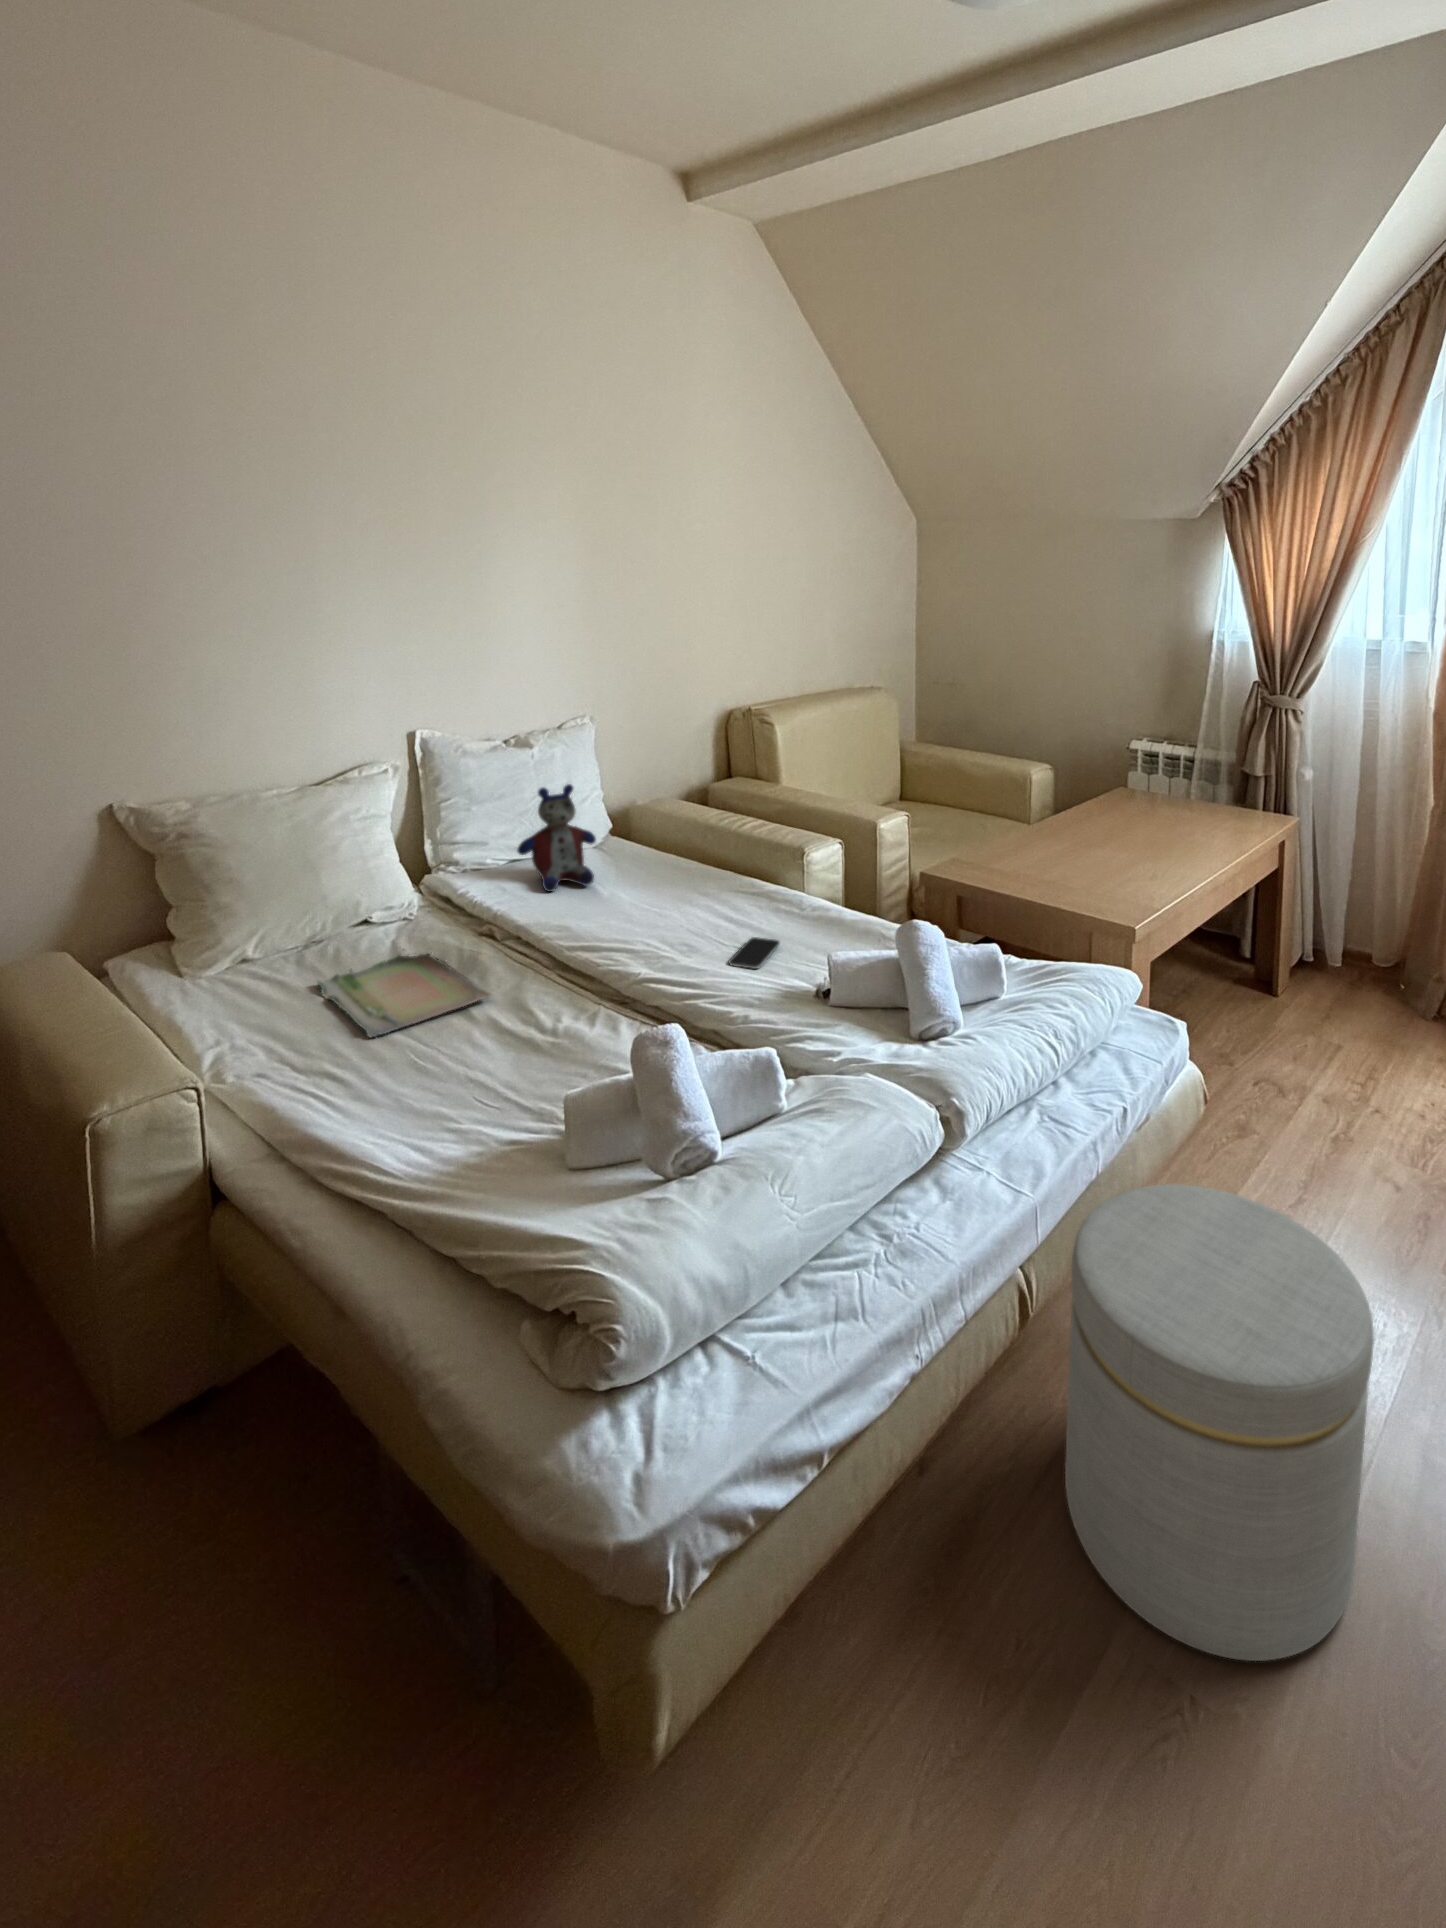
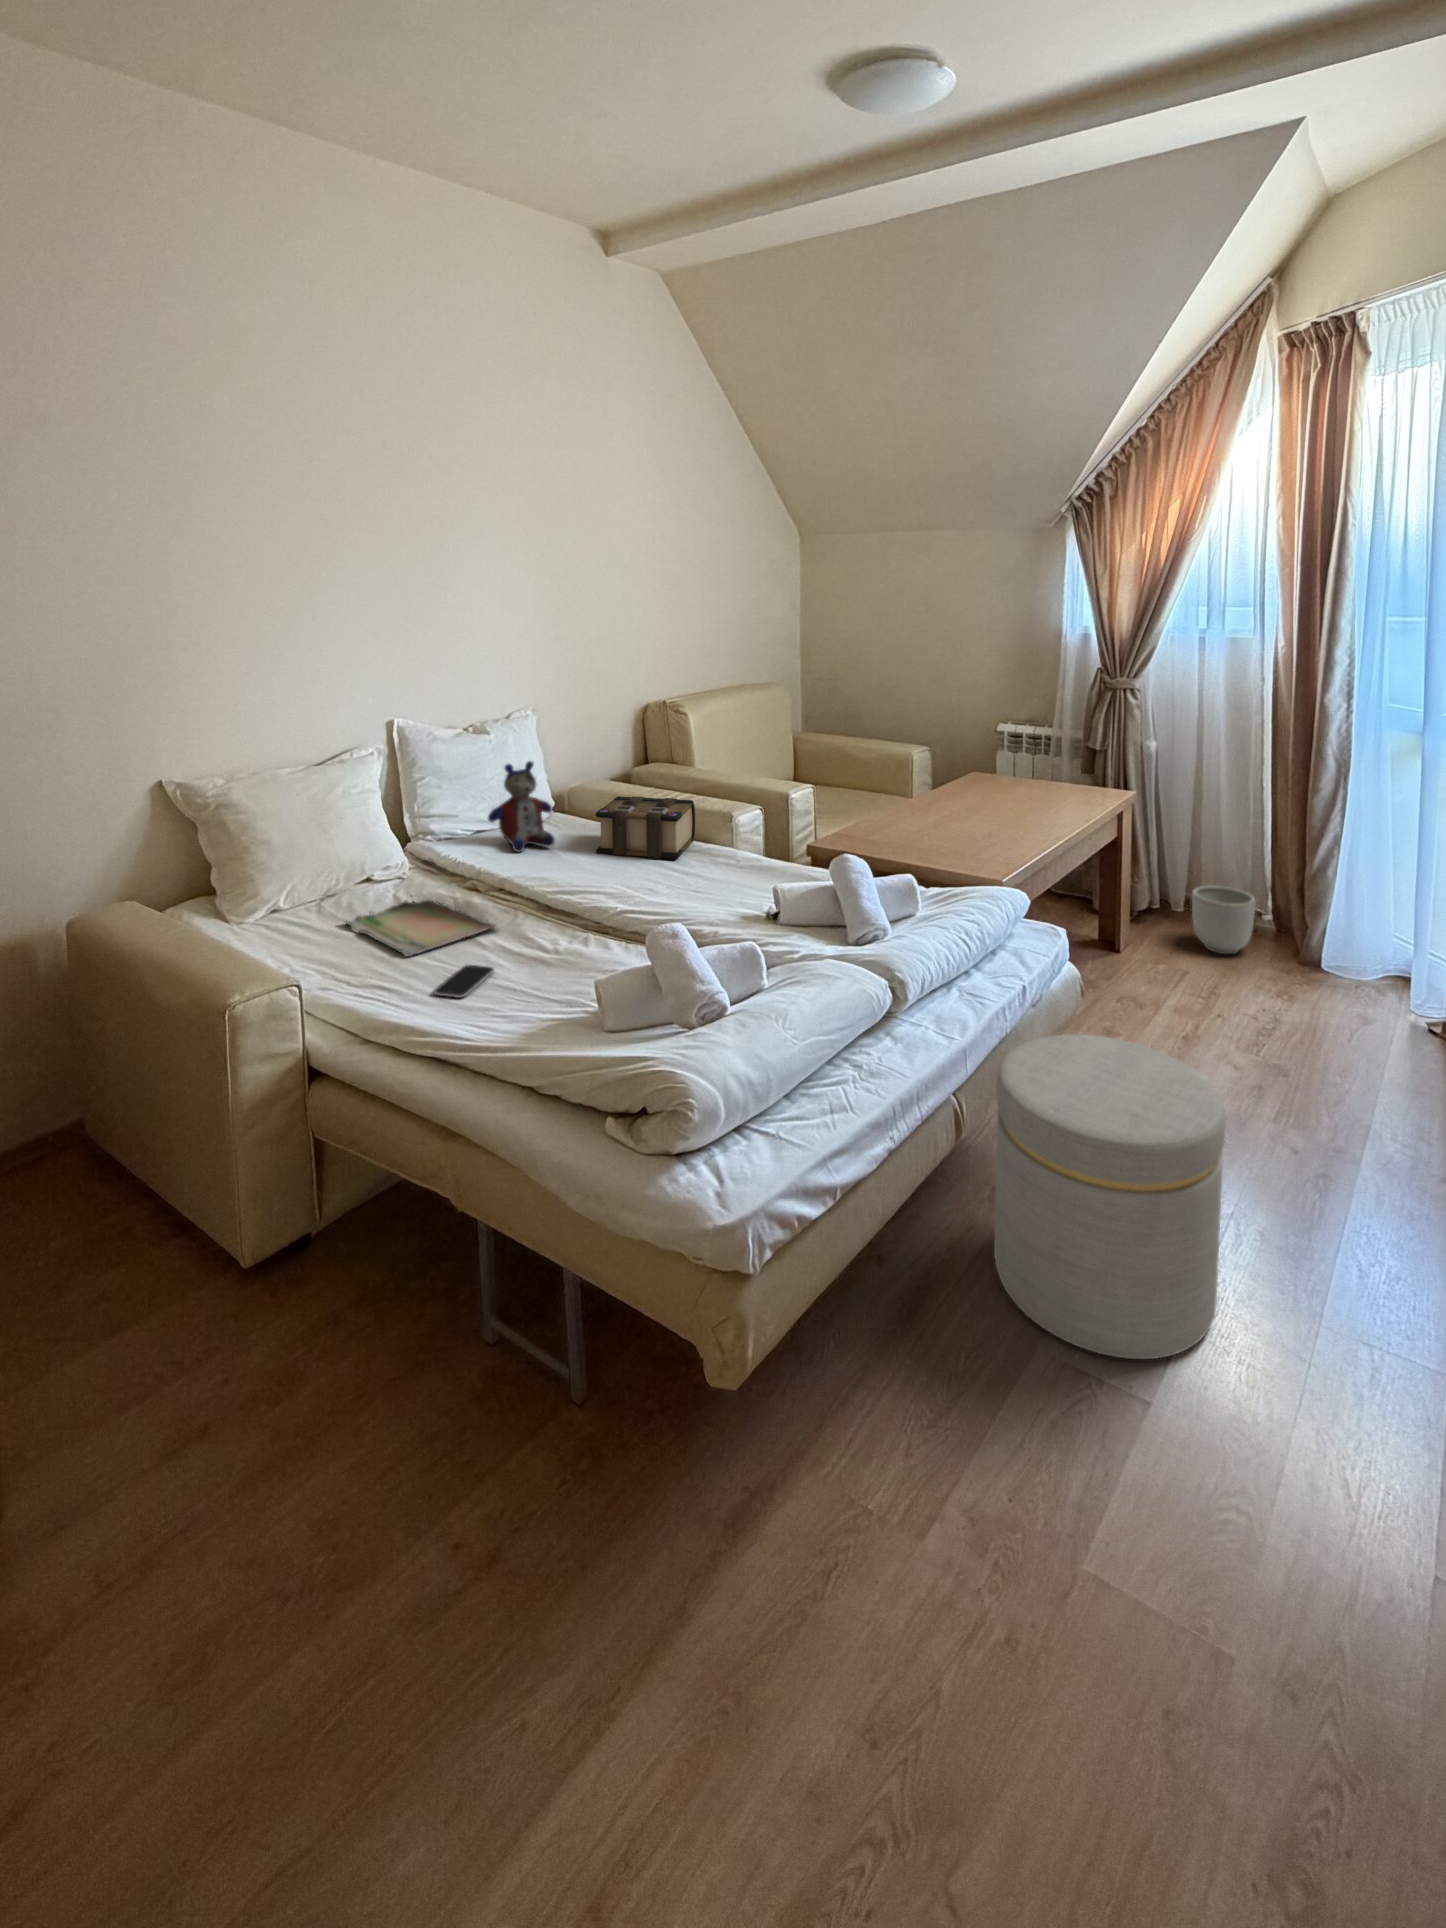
book: none [639,826,760,906] -> present [595,796,695,859]
smartphone: present [729,937,780,969] -> present [434,965,494,998]
planter: none [1348,943,1424,1026] -> present [1192,886,1256,954]

